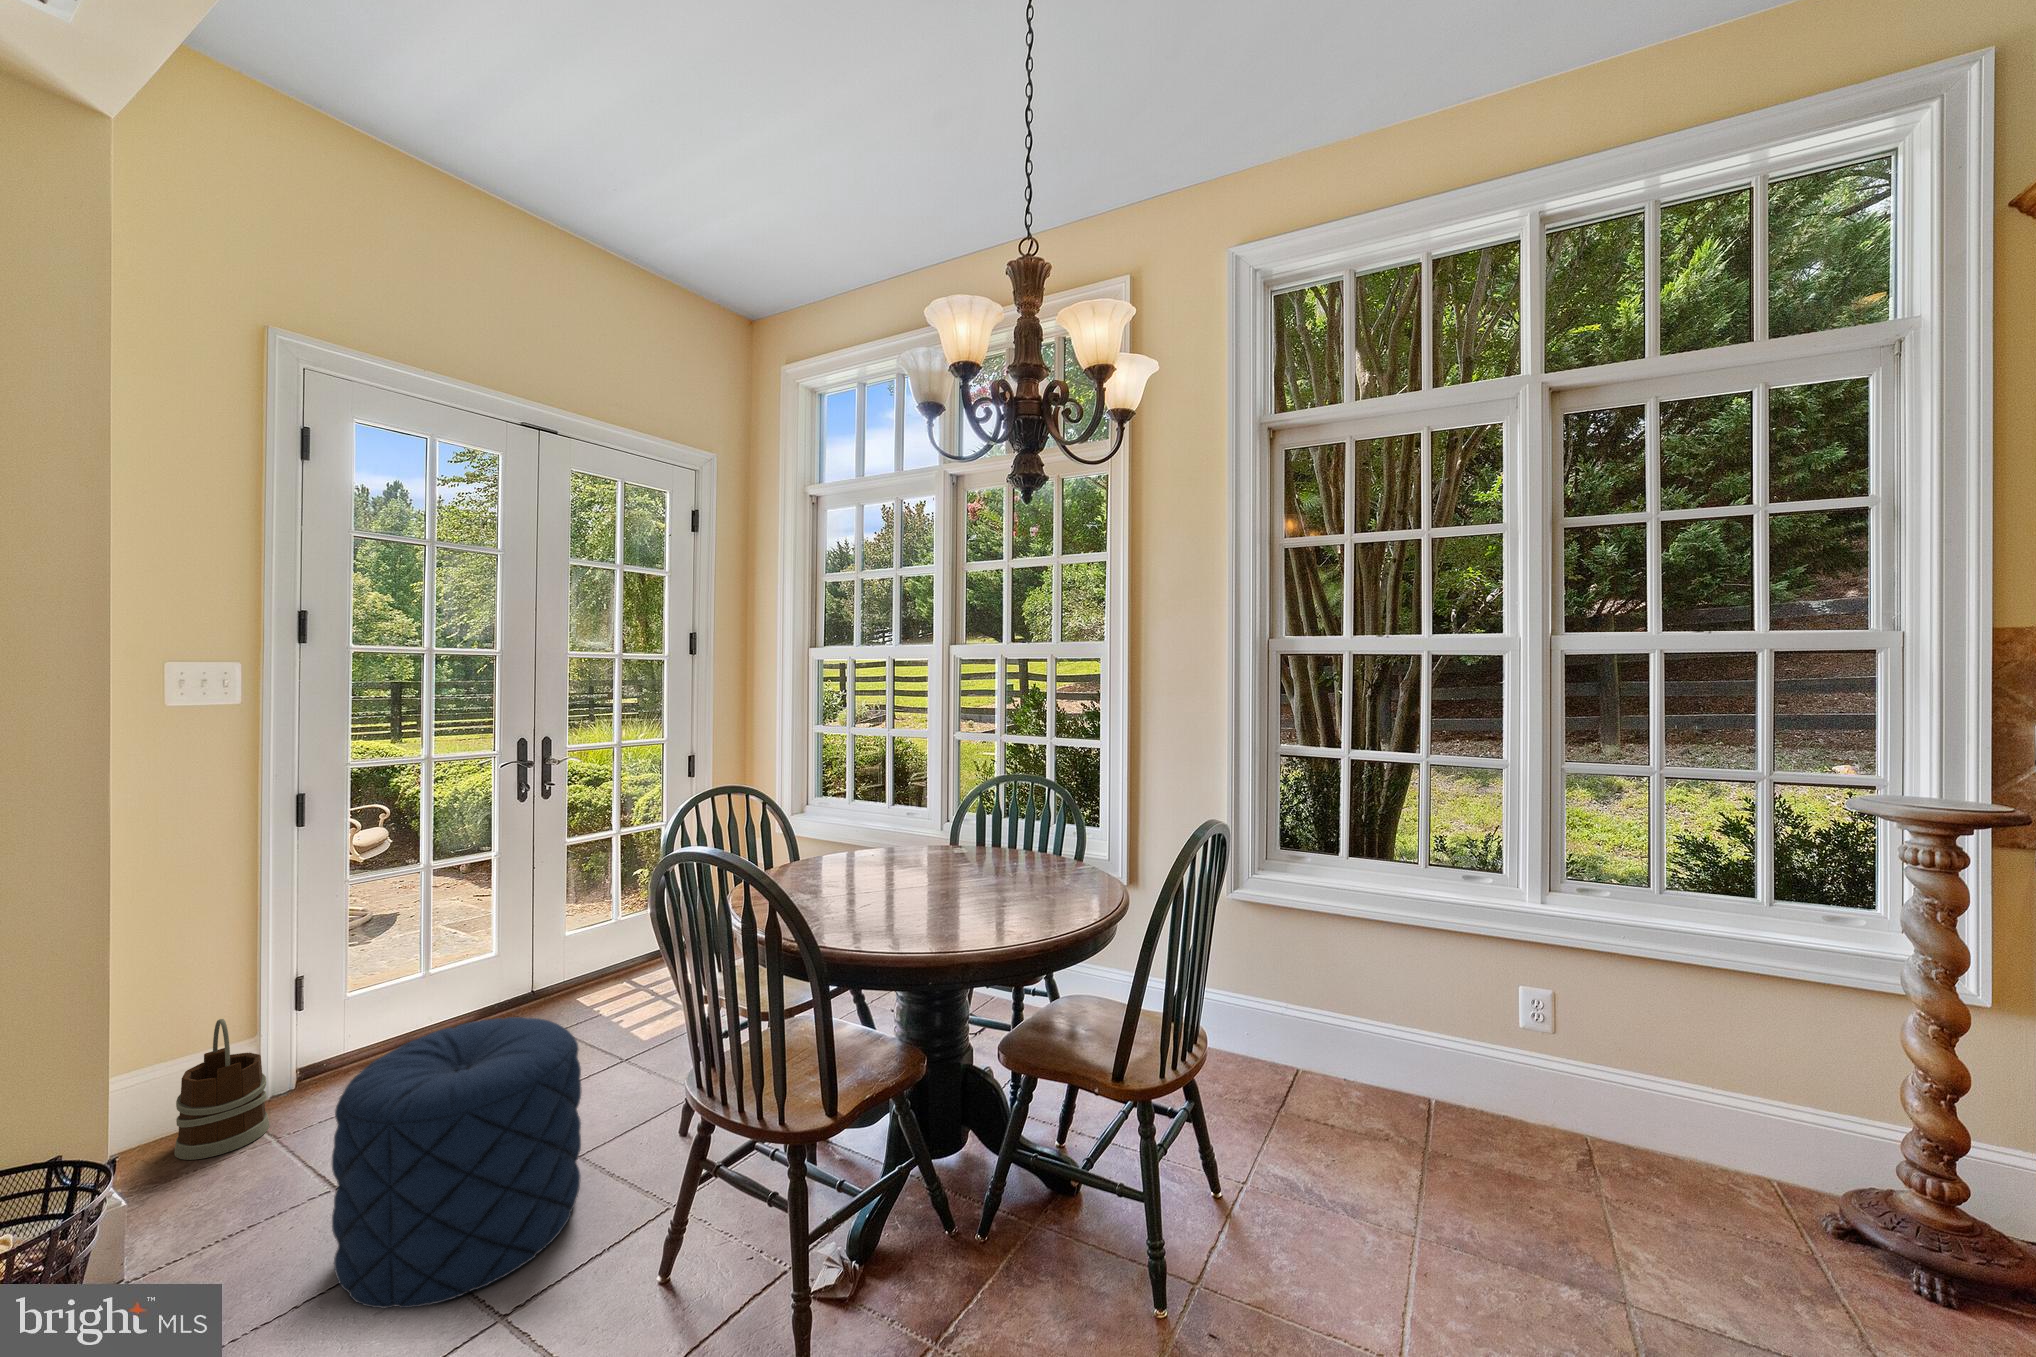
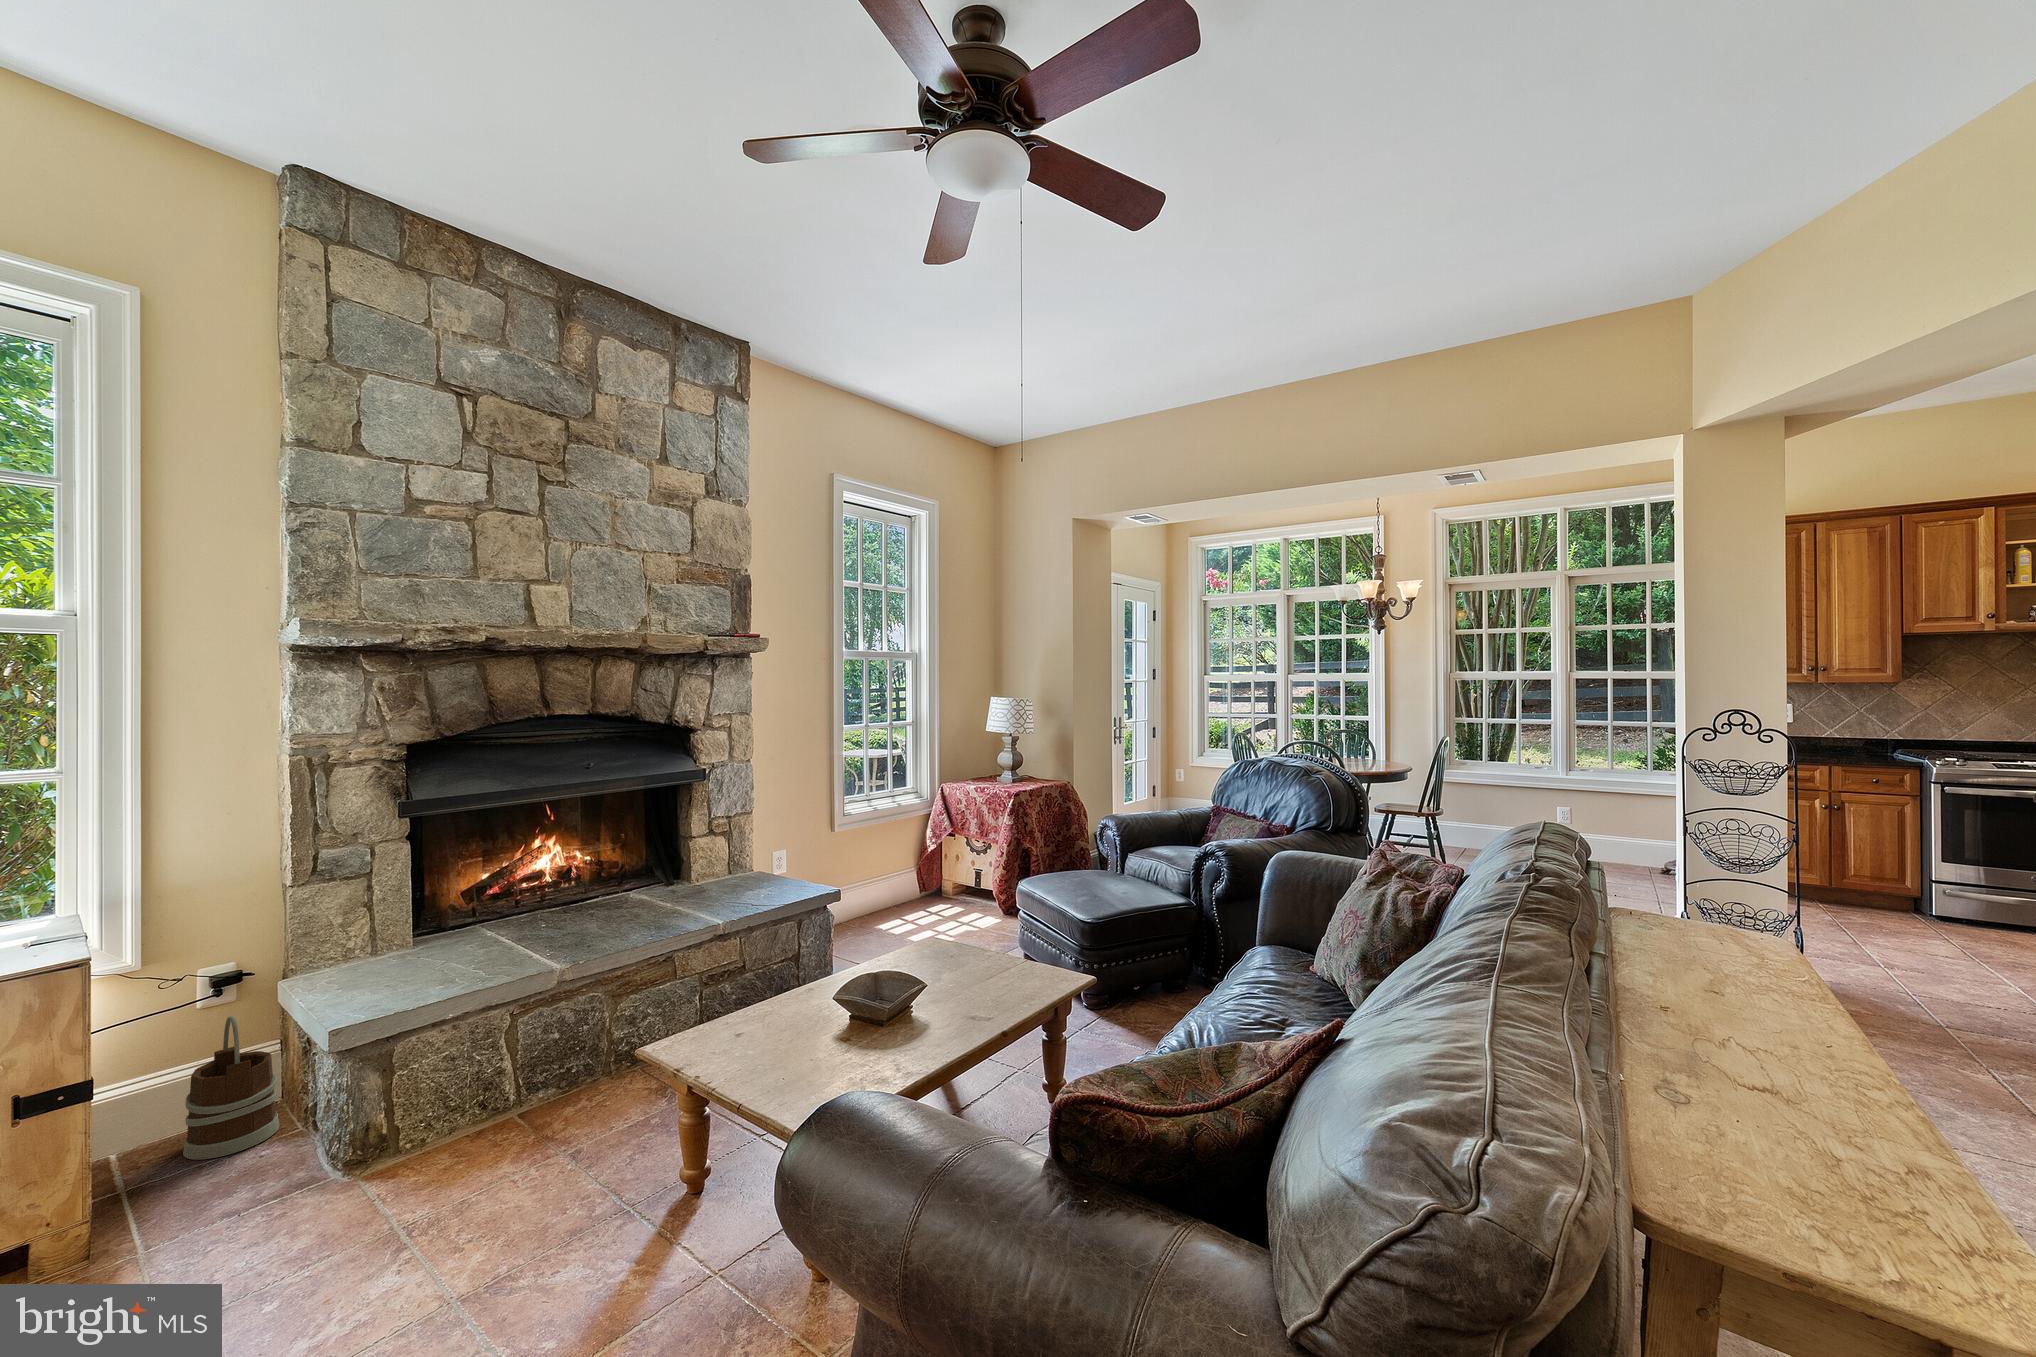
pouf: present [332,1017,581,1308] -> none [337,1010,591,1309]

